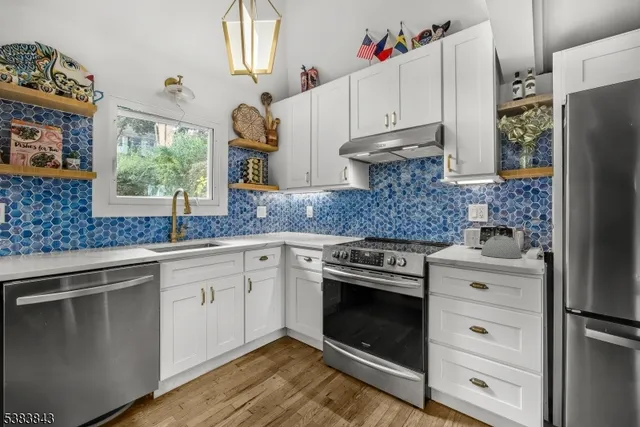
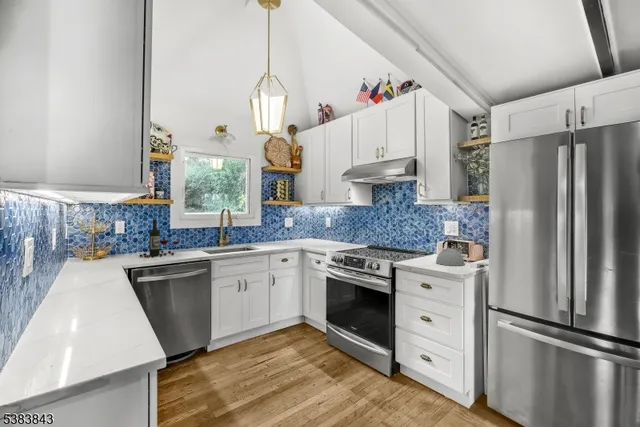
wine bottle: none [30,201,109,262] -> present [139,220,179,257]

